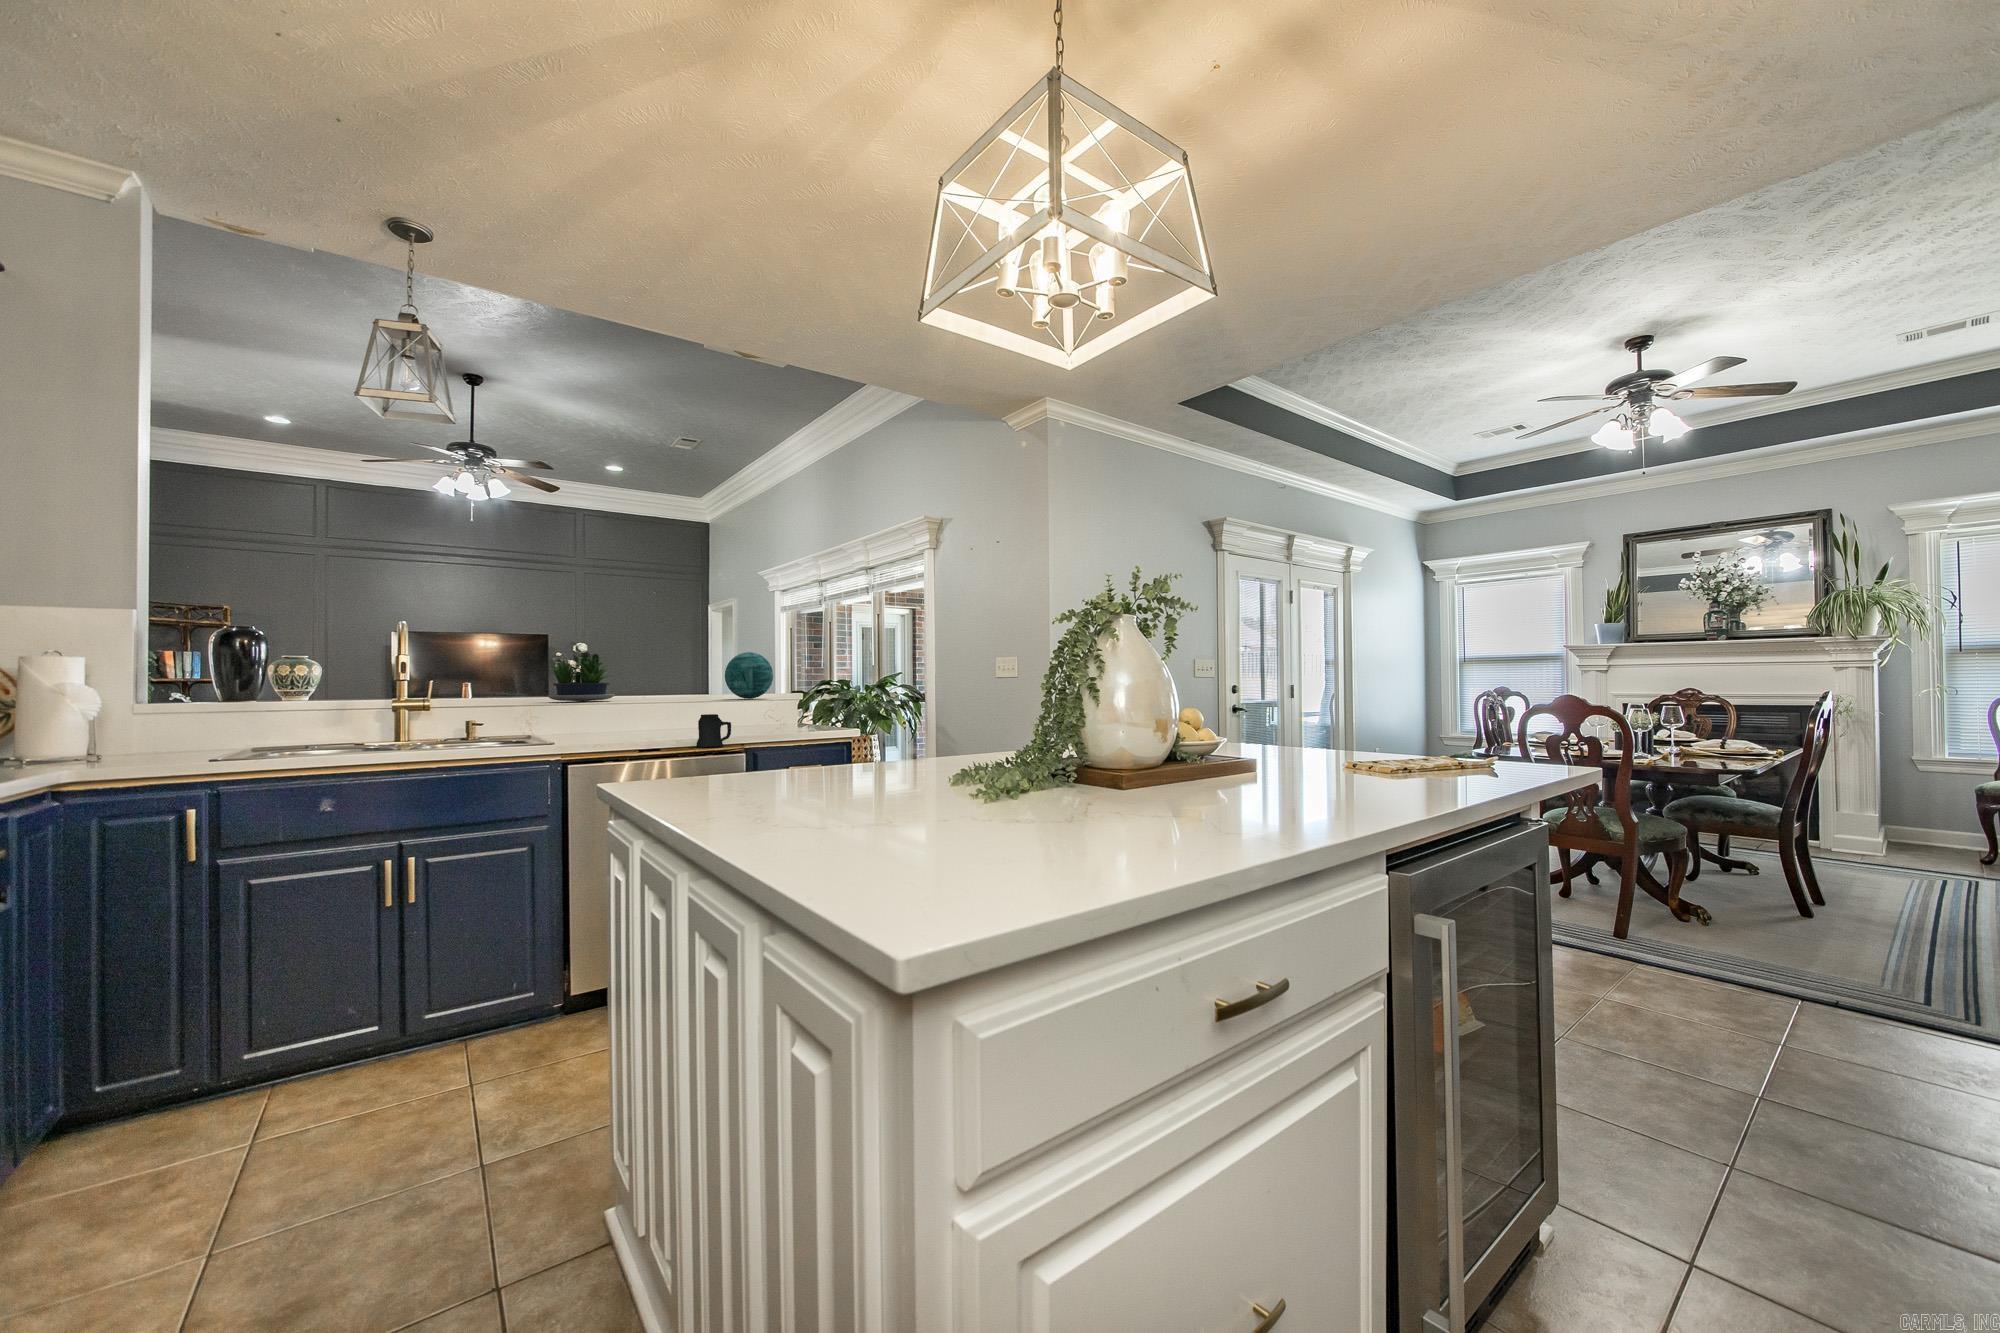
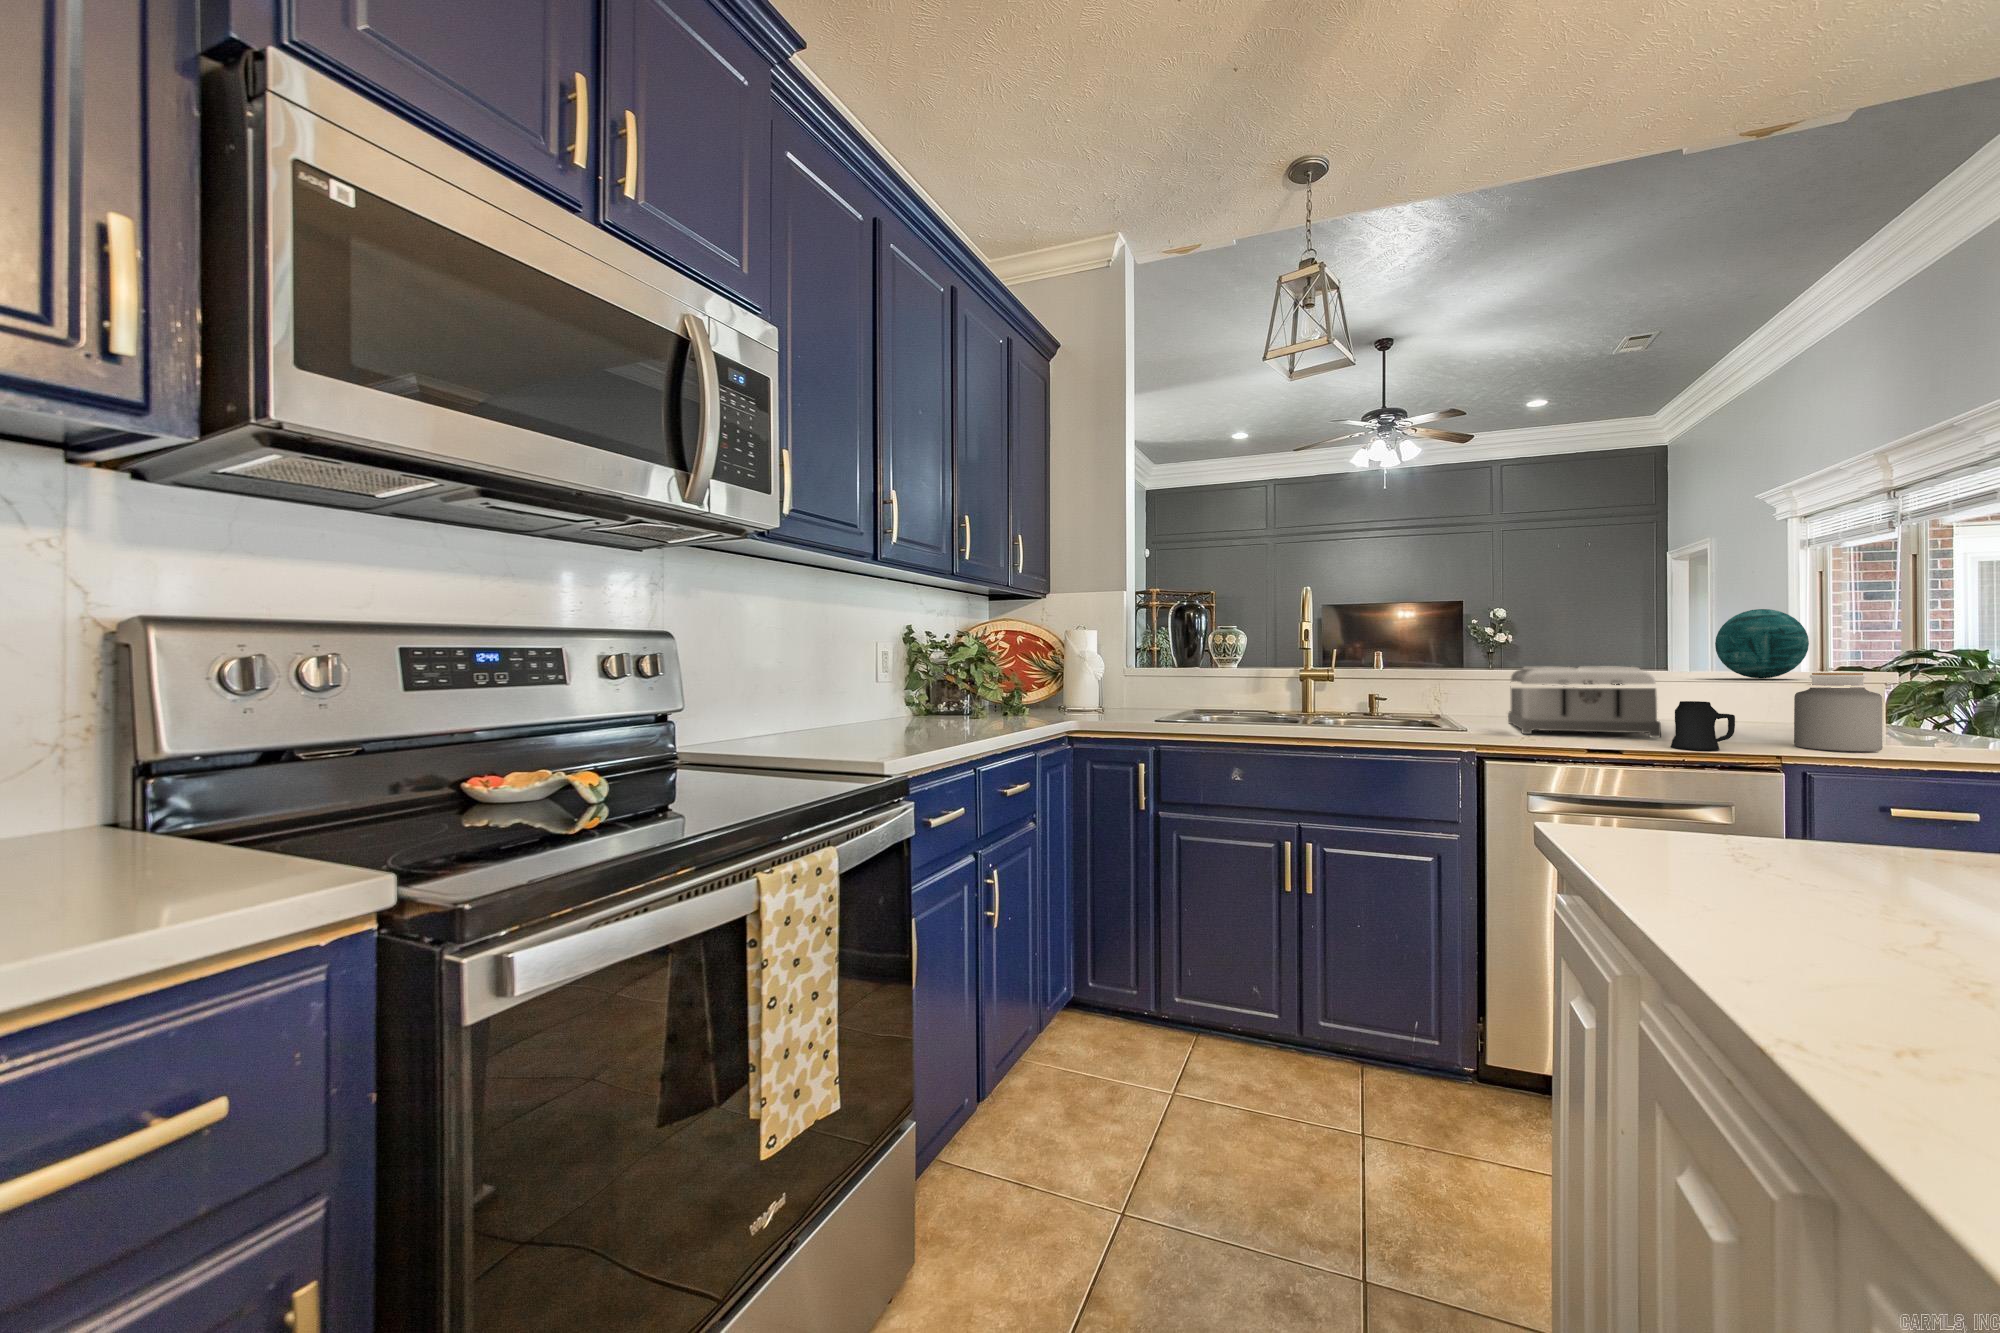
potted plant: present [548,652,615,701] -> none [1458,617,1550,675]
toaster: none [589,692,691,745] -> present [1508,666,1661,737]
jar: none [763,694,803,742] -> present [1794,673,1882,751]

